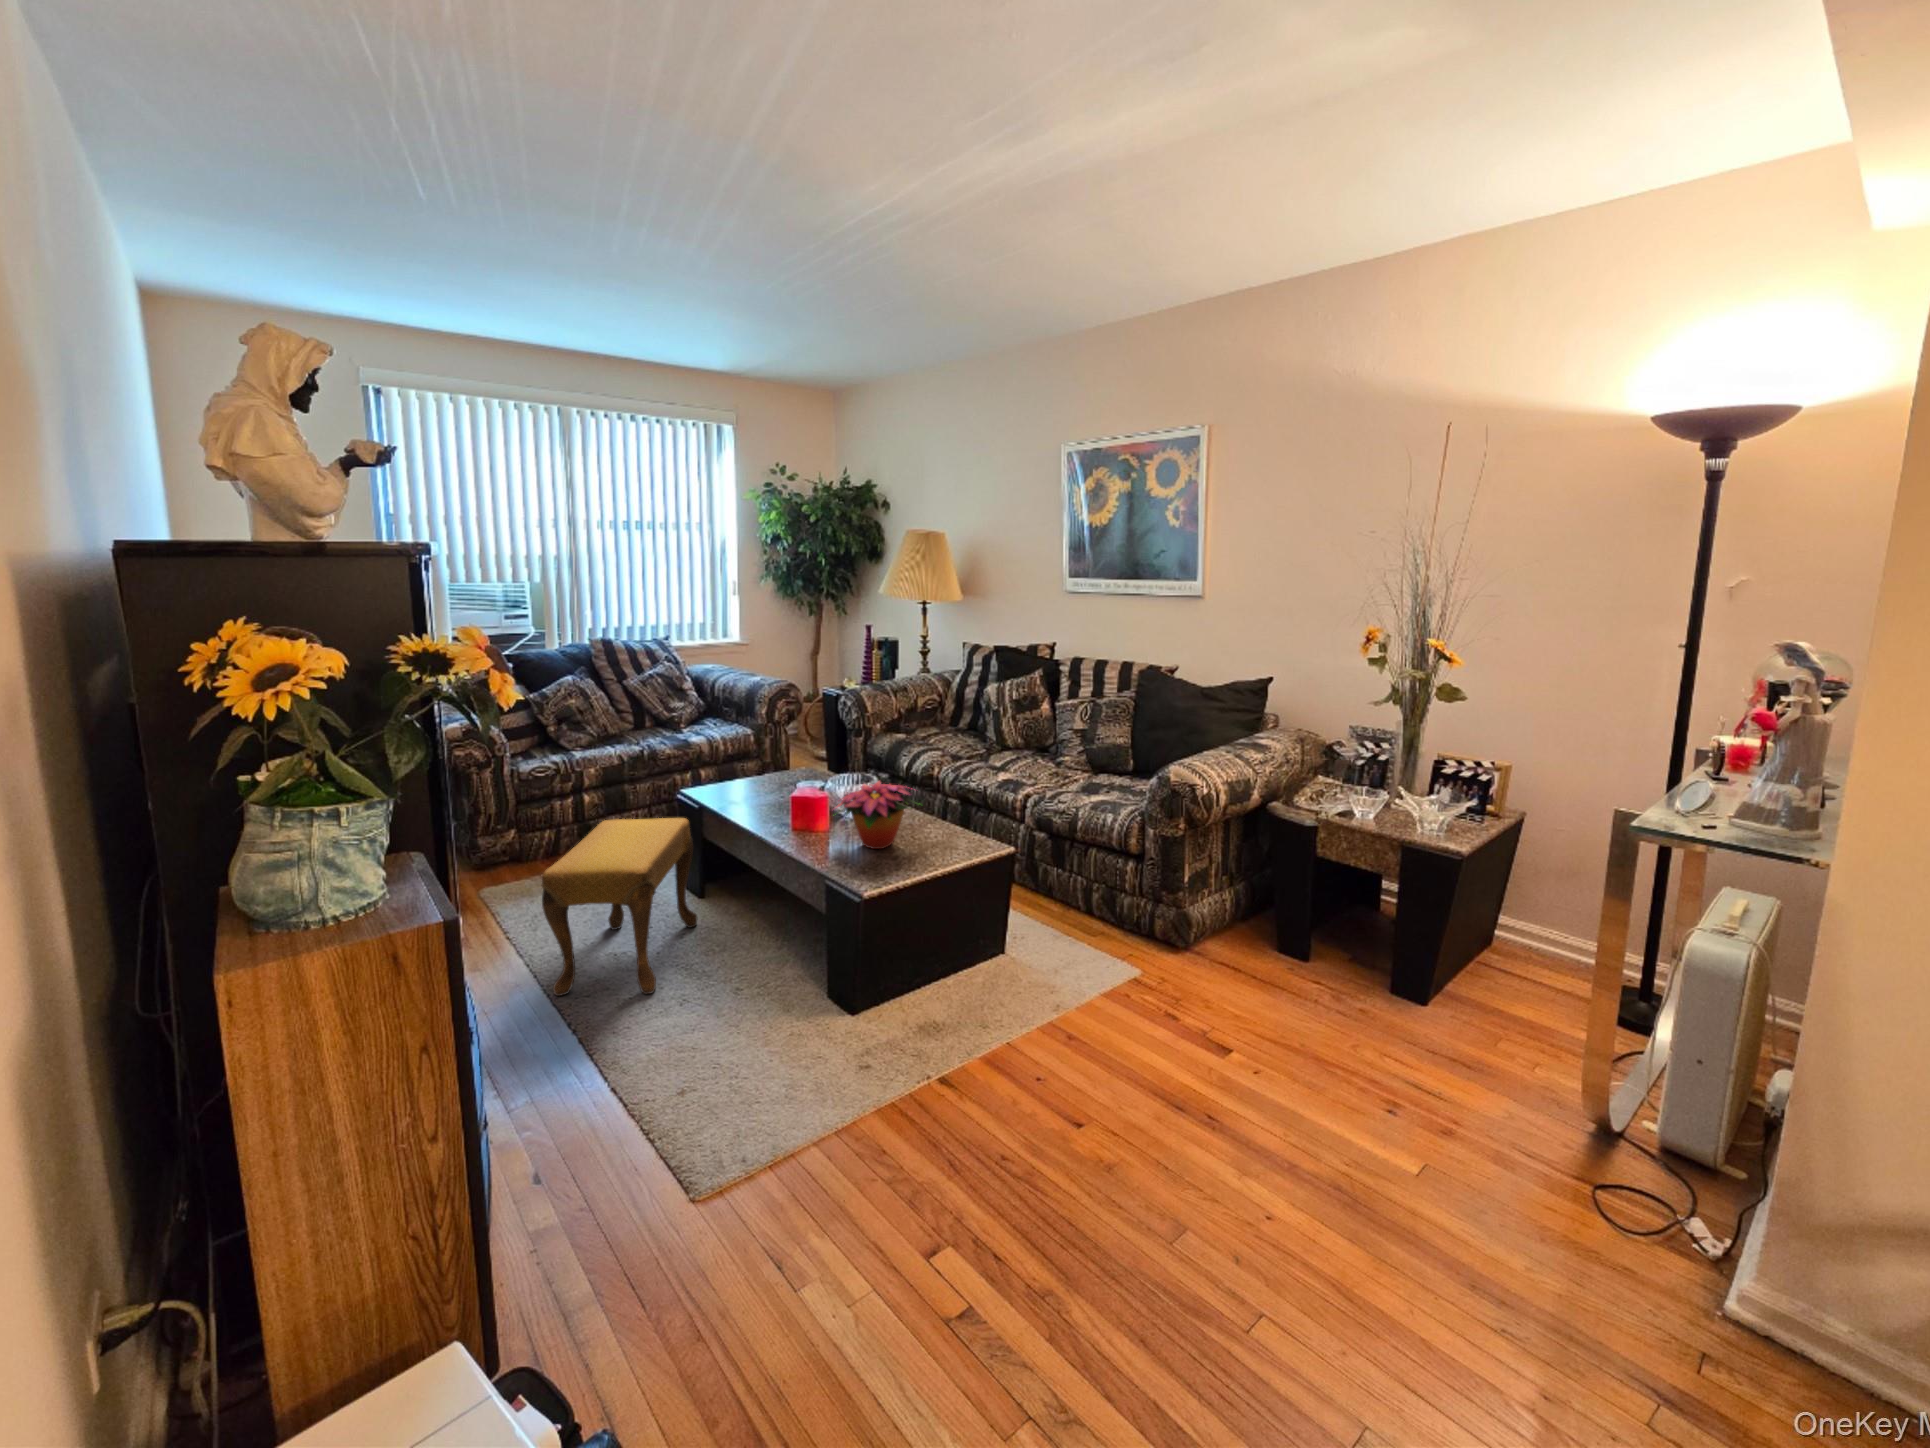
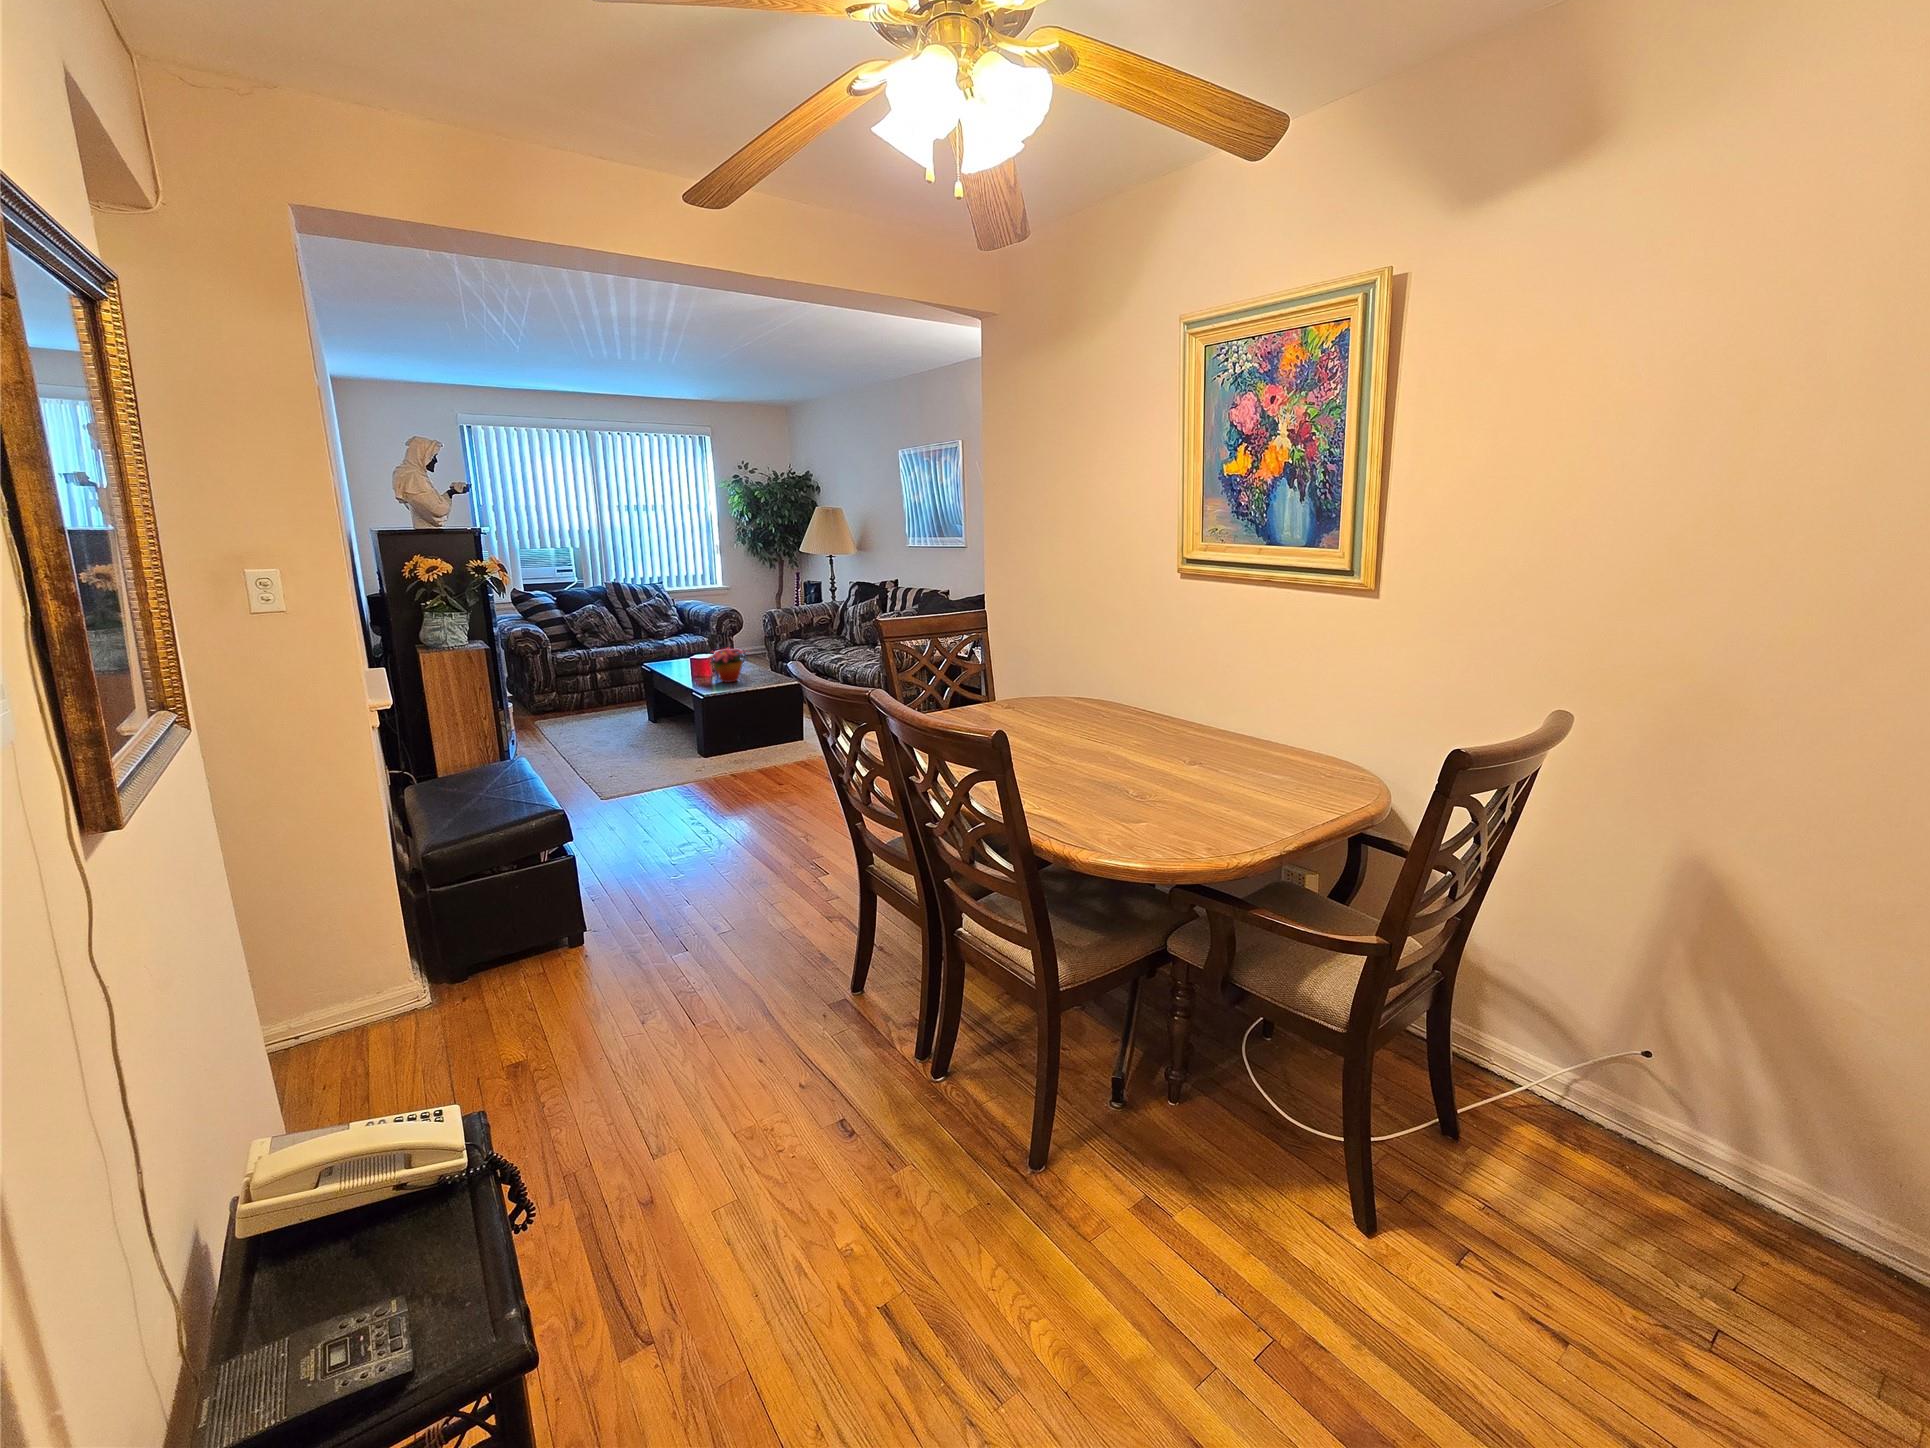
footstool: present [541,818,697,996] -> none [553,672,646,753]

